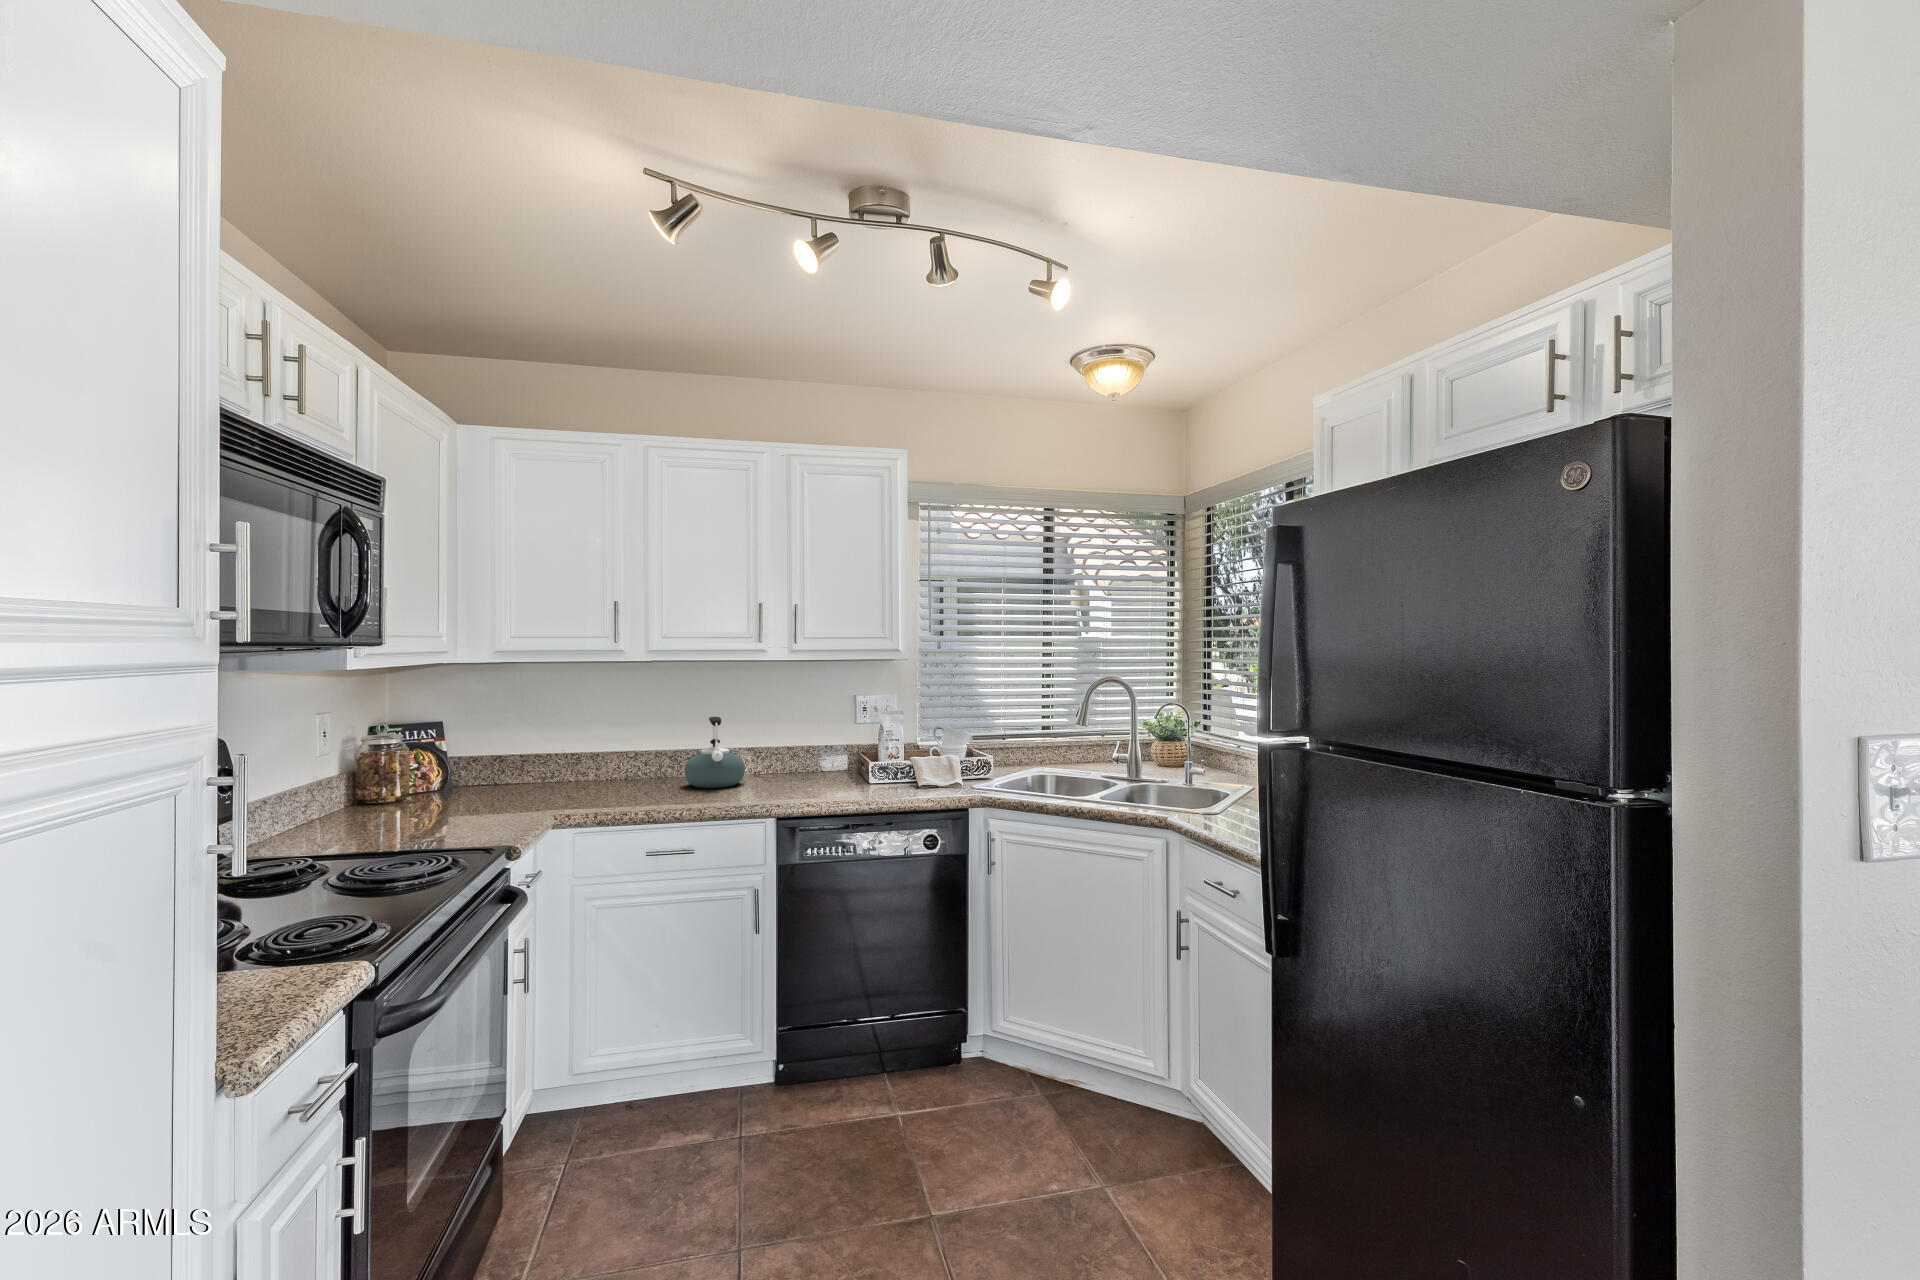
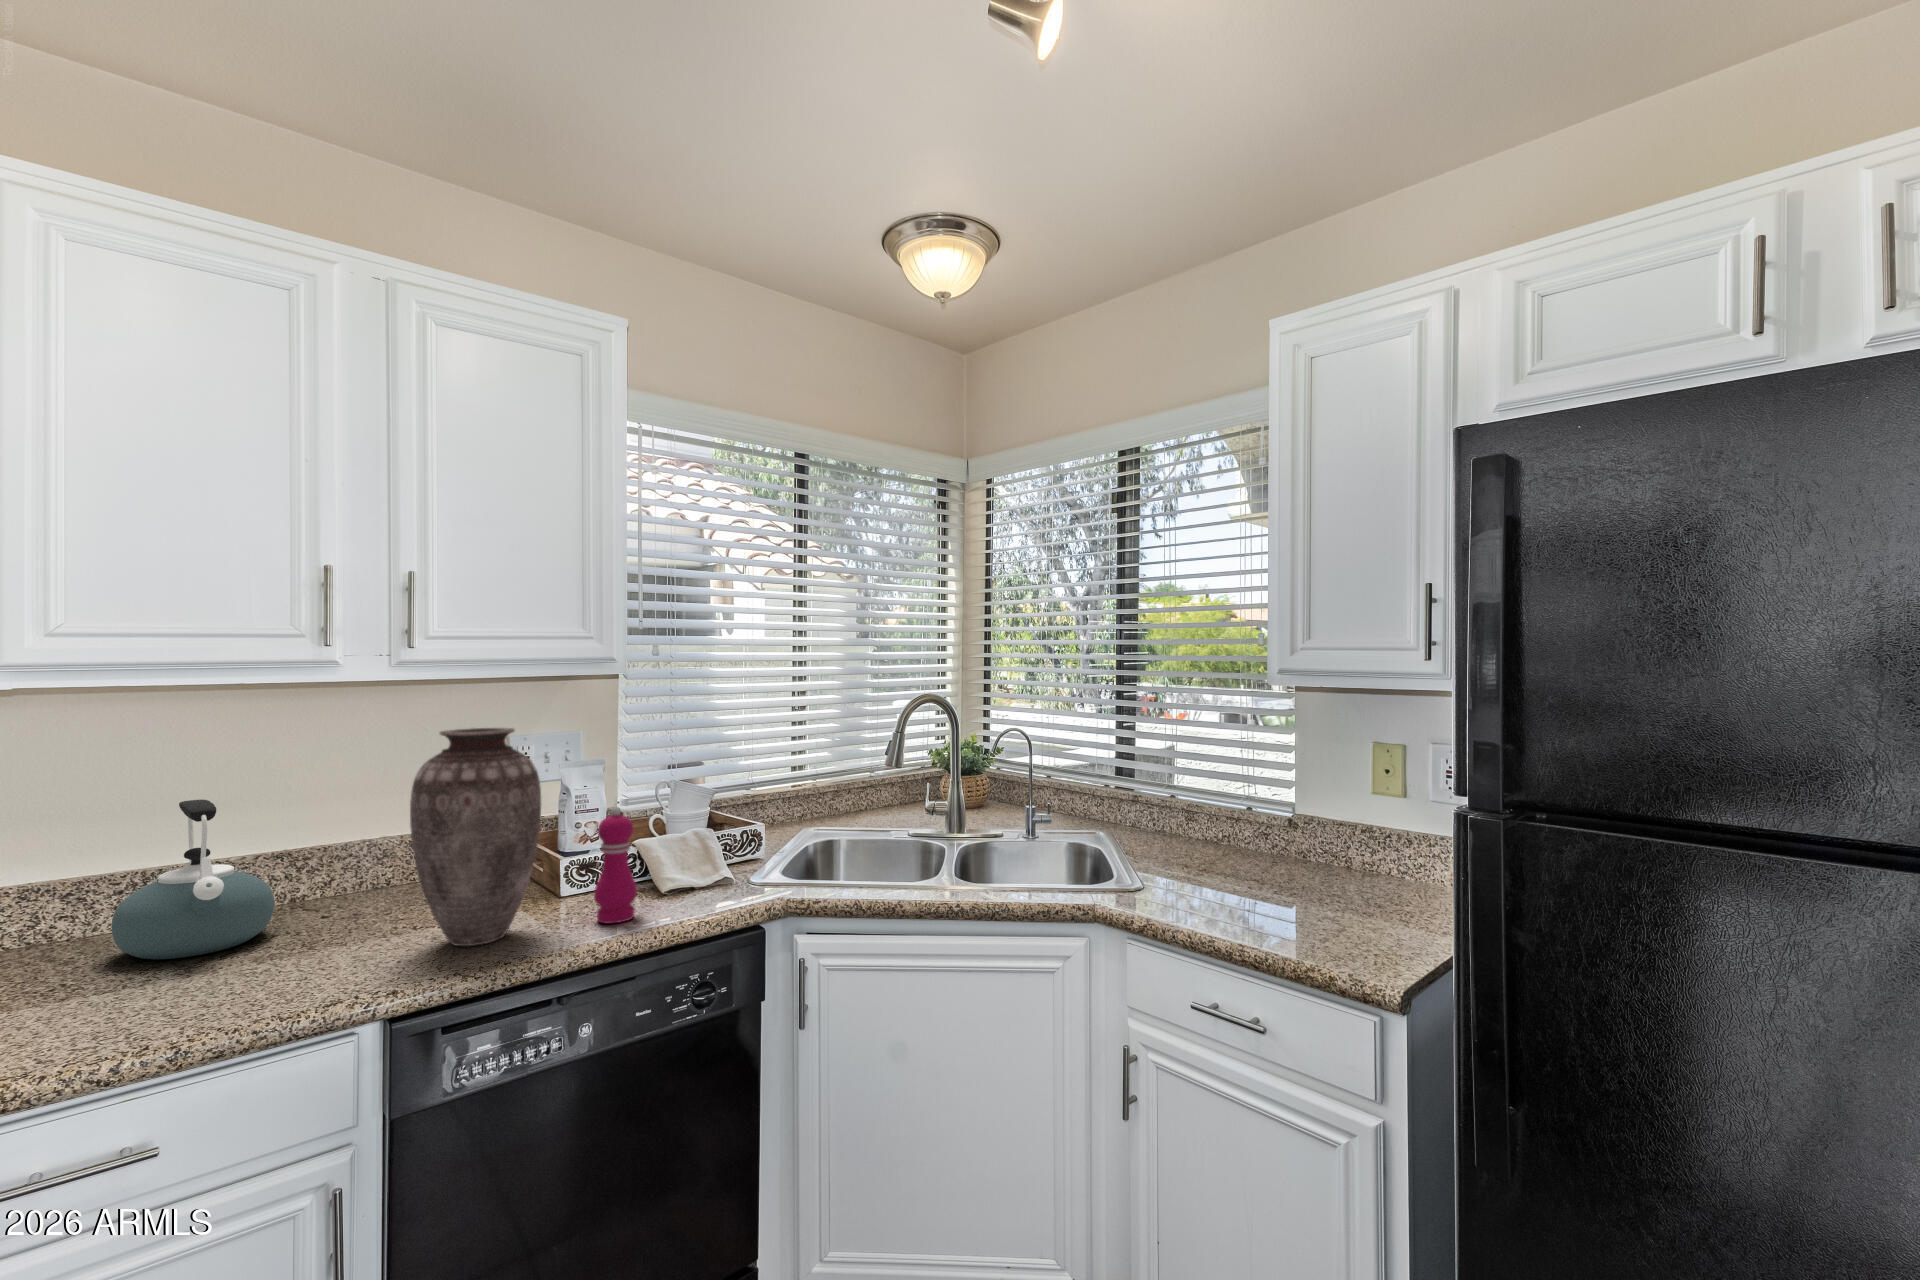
vase: none [793,687,851,796] -> present [410,728,541,946]
pepper mill: none [877,733,899,795] -> present [594,807,637,923]

